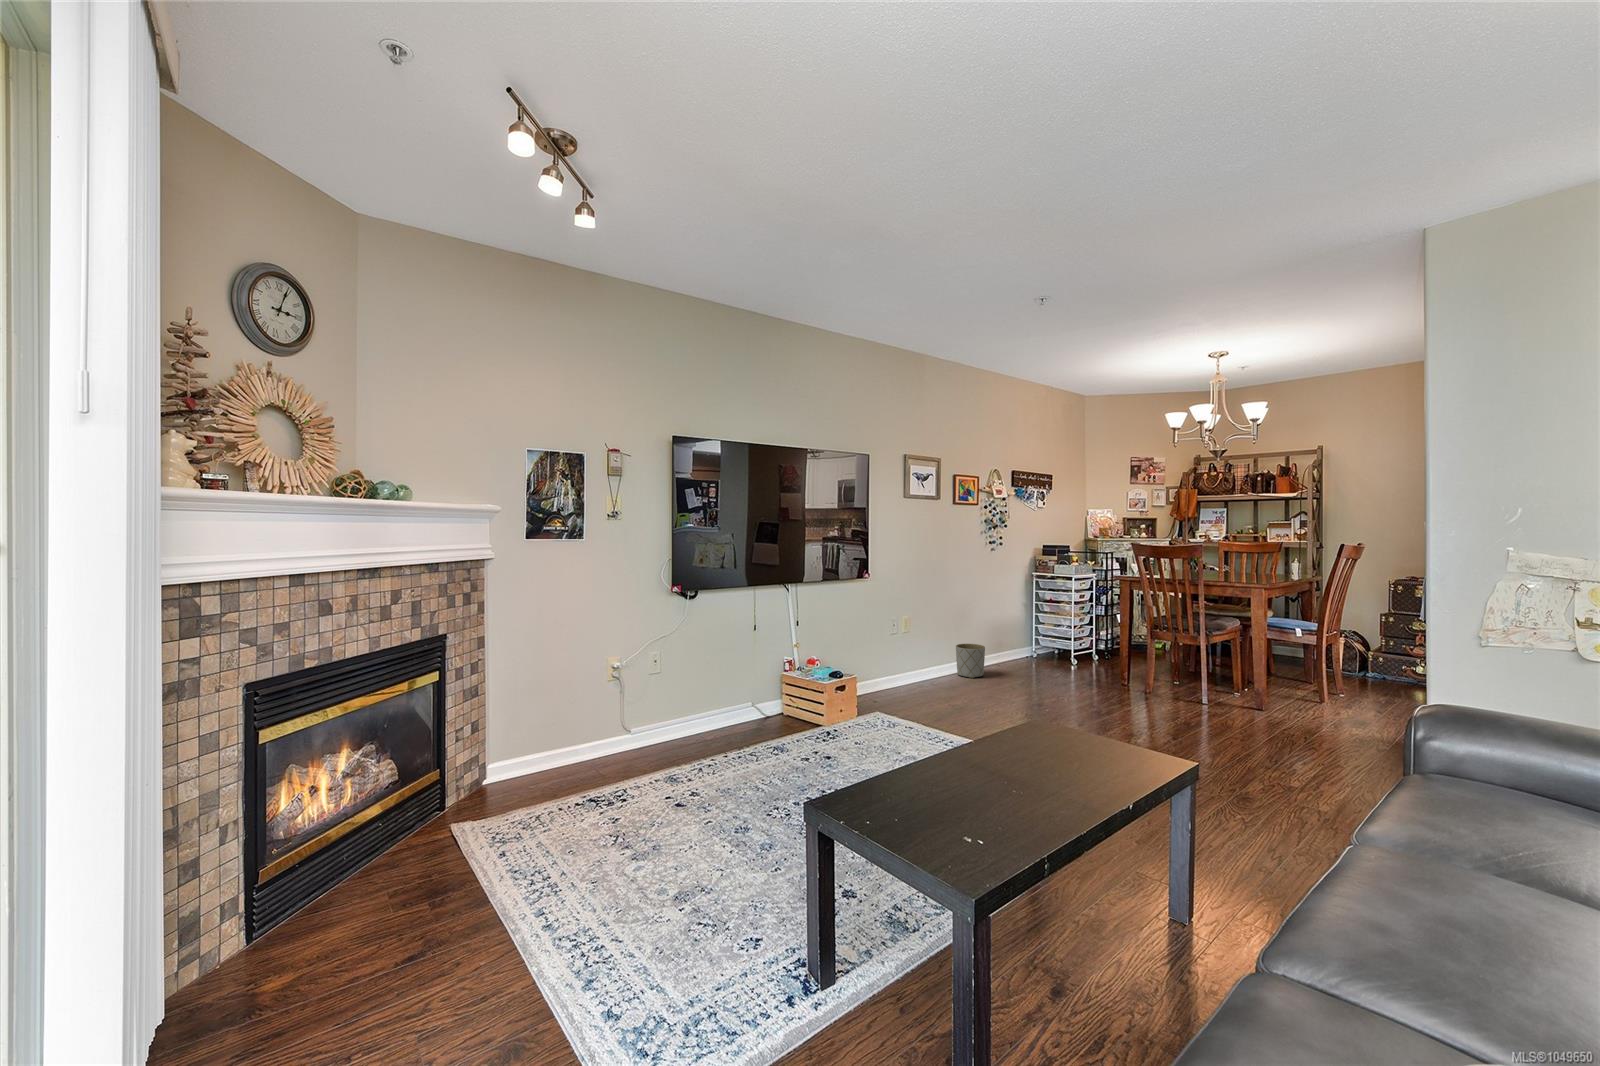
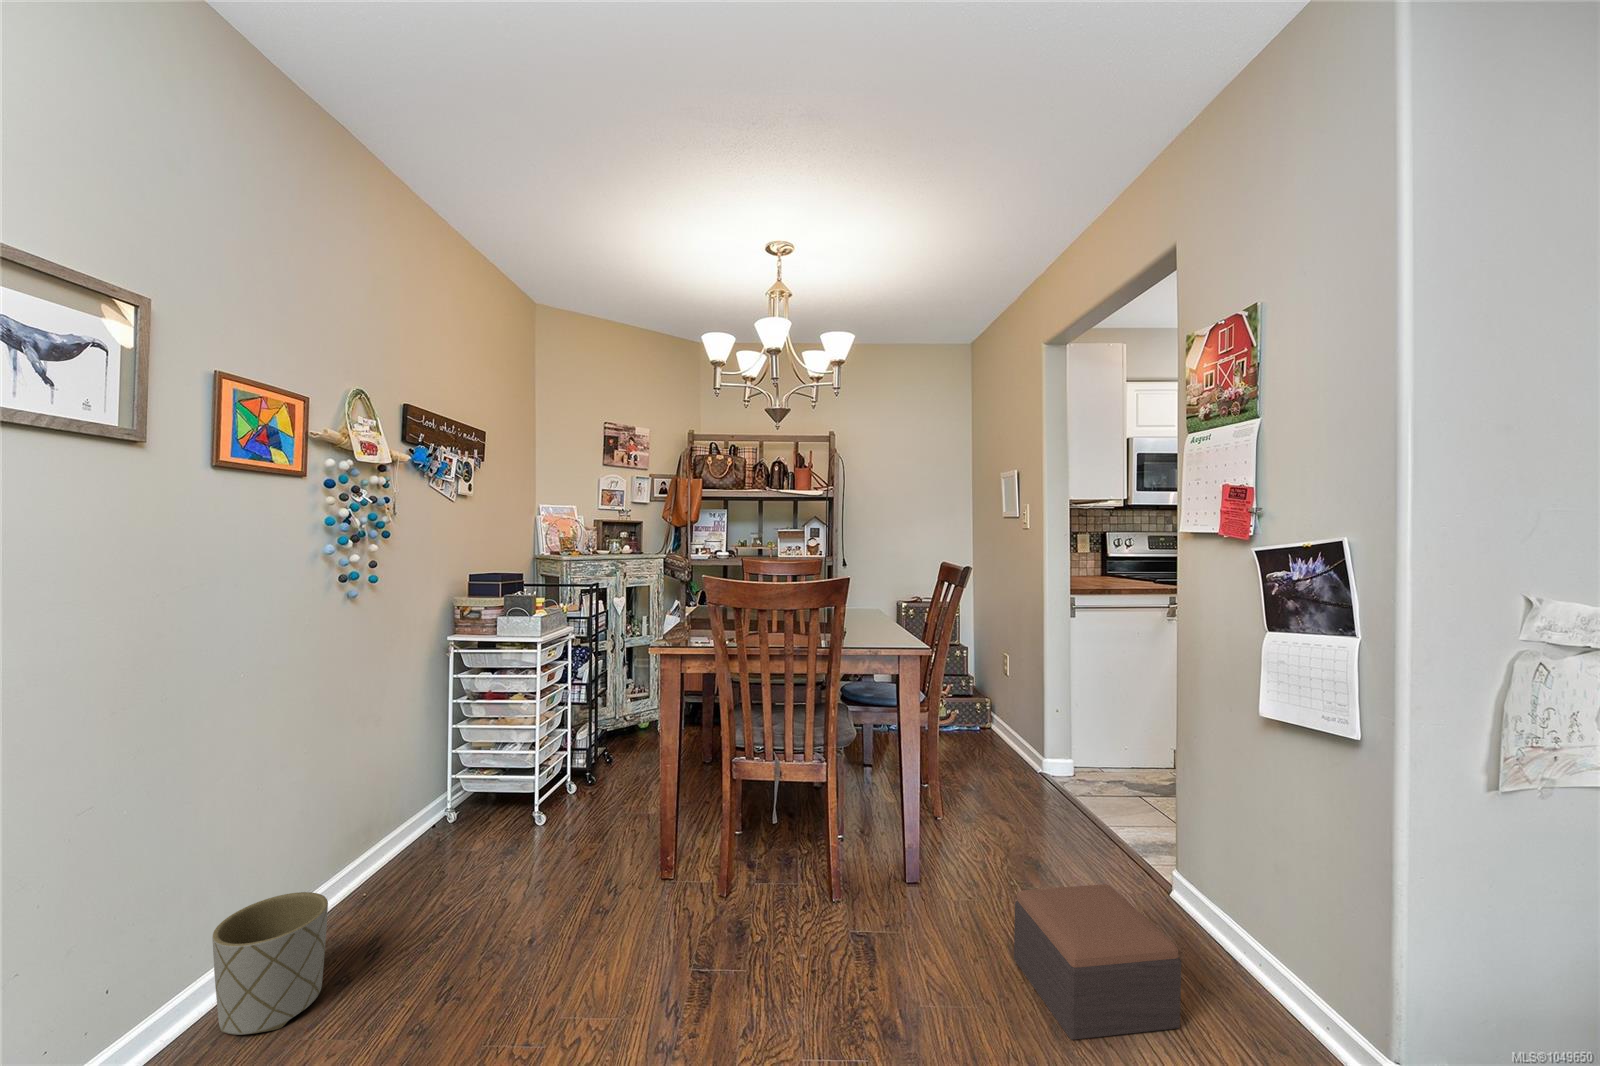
footstool: none [1270,703,1351,768] -> present [1014,884,1181,1040]

